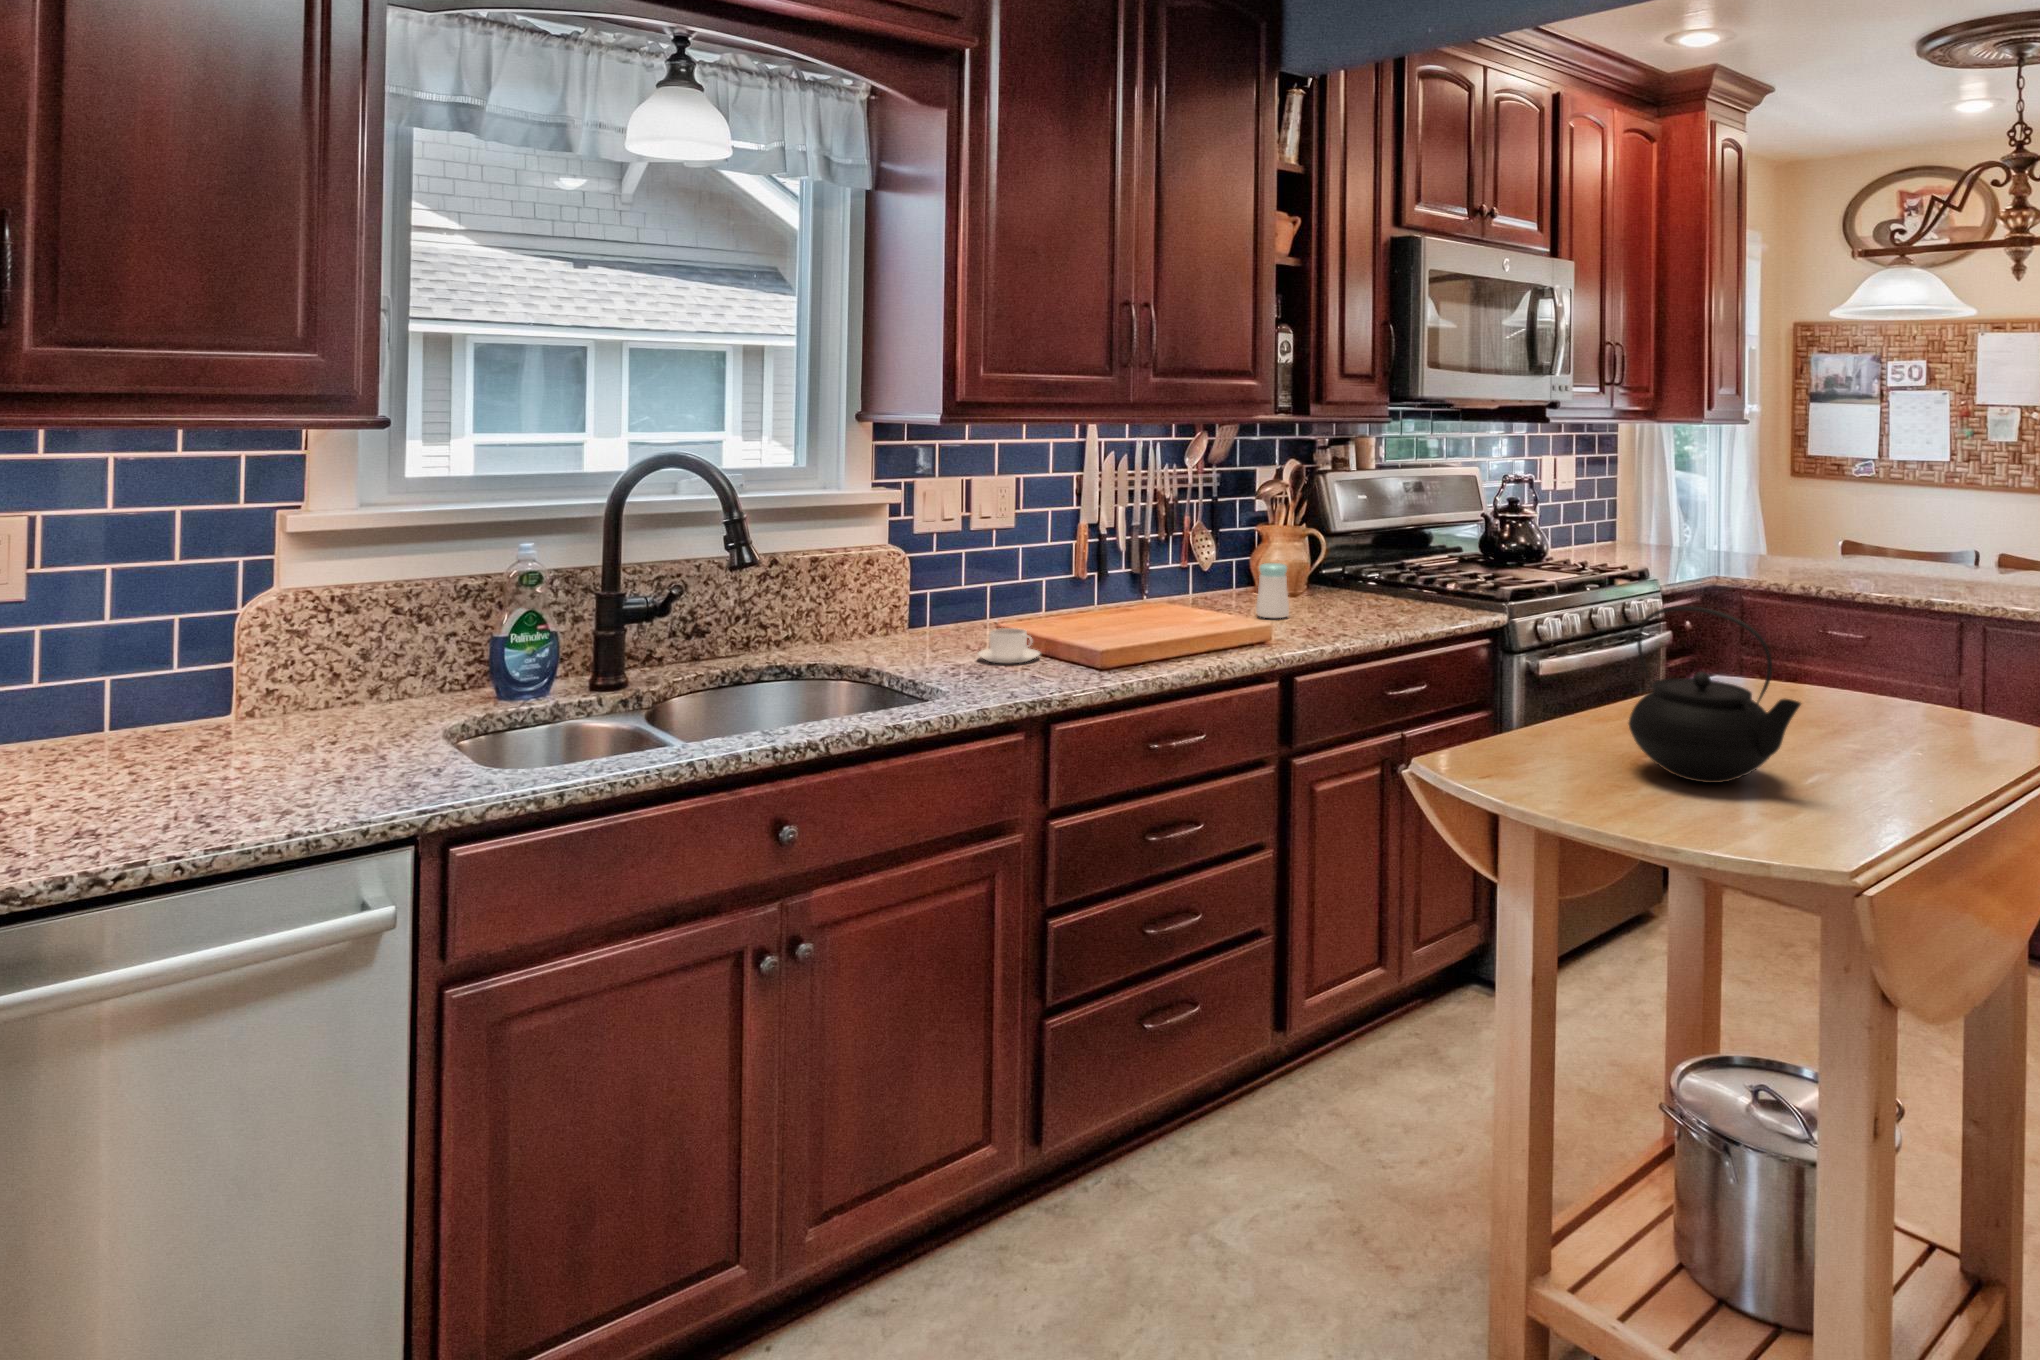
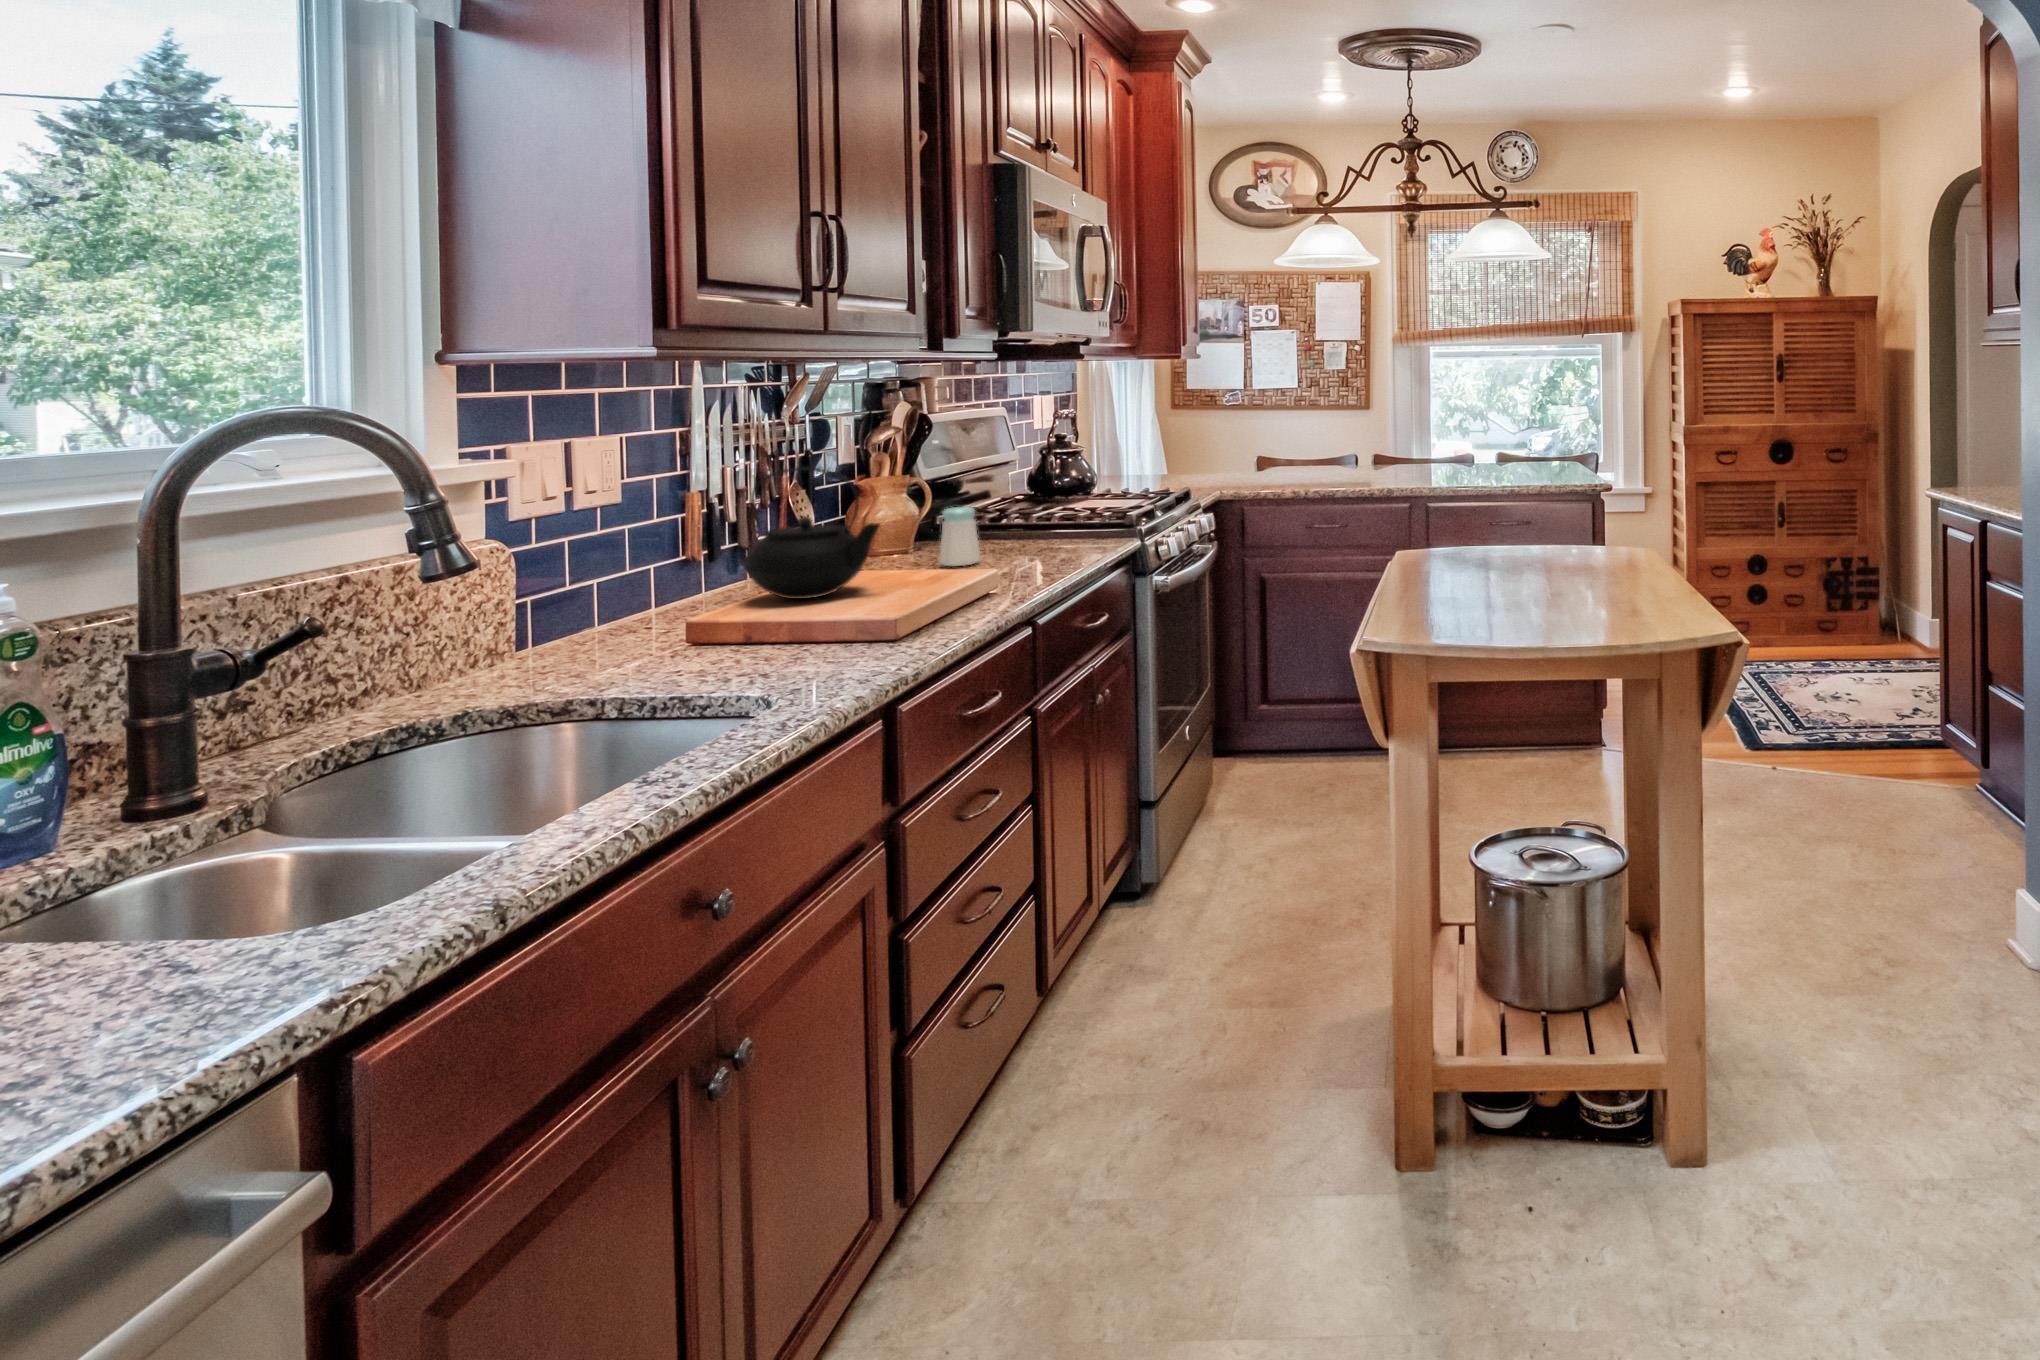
teapot: present [1629,606,1801,783] -> present [745,467,880,599]
coffee cup: present [978,628,1040,663] -> none [721,609,812,654]

